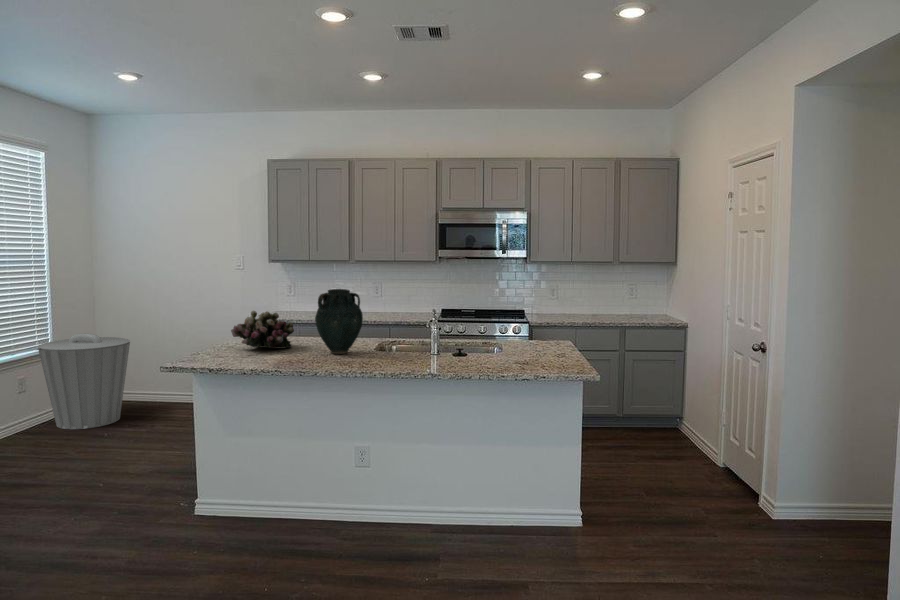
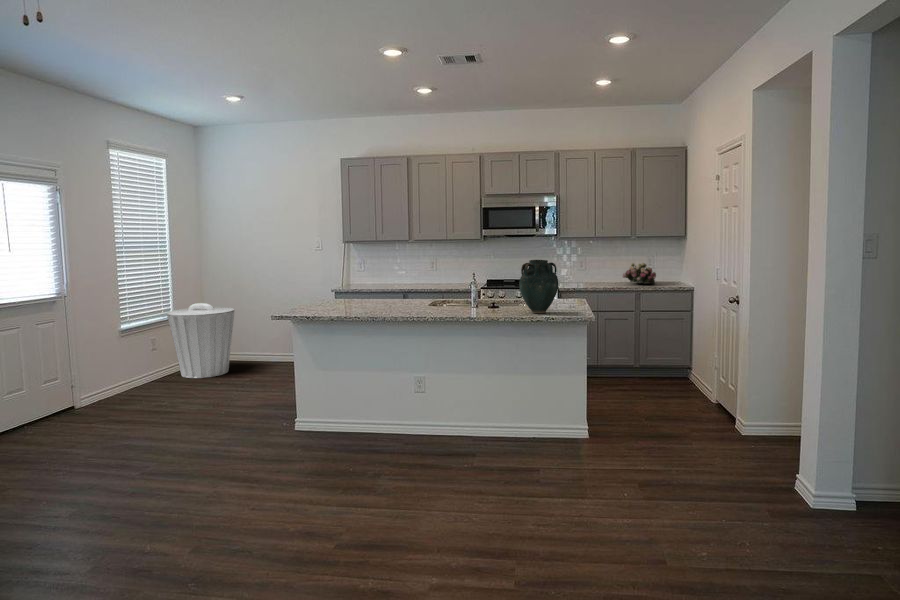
vase: present [315,289,363,354] -> present [519,260,558,313]
flower arrangement: present [231,311,294,348] -> present [623,263,656,284]

